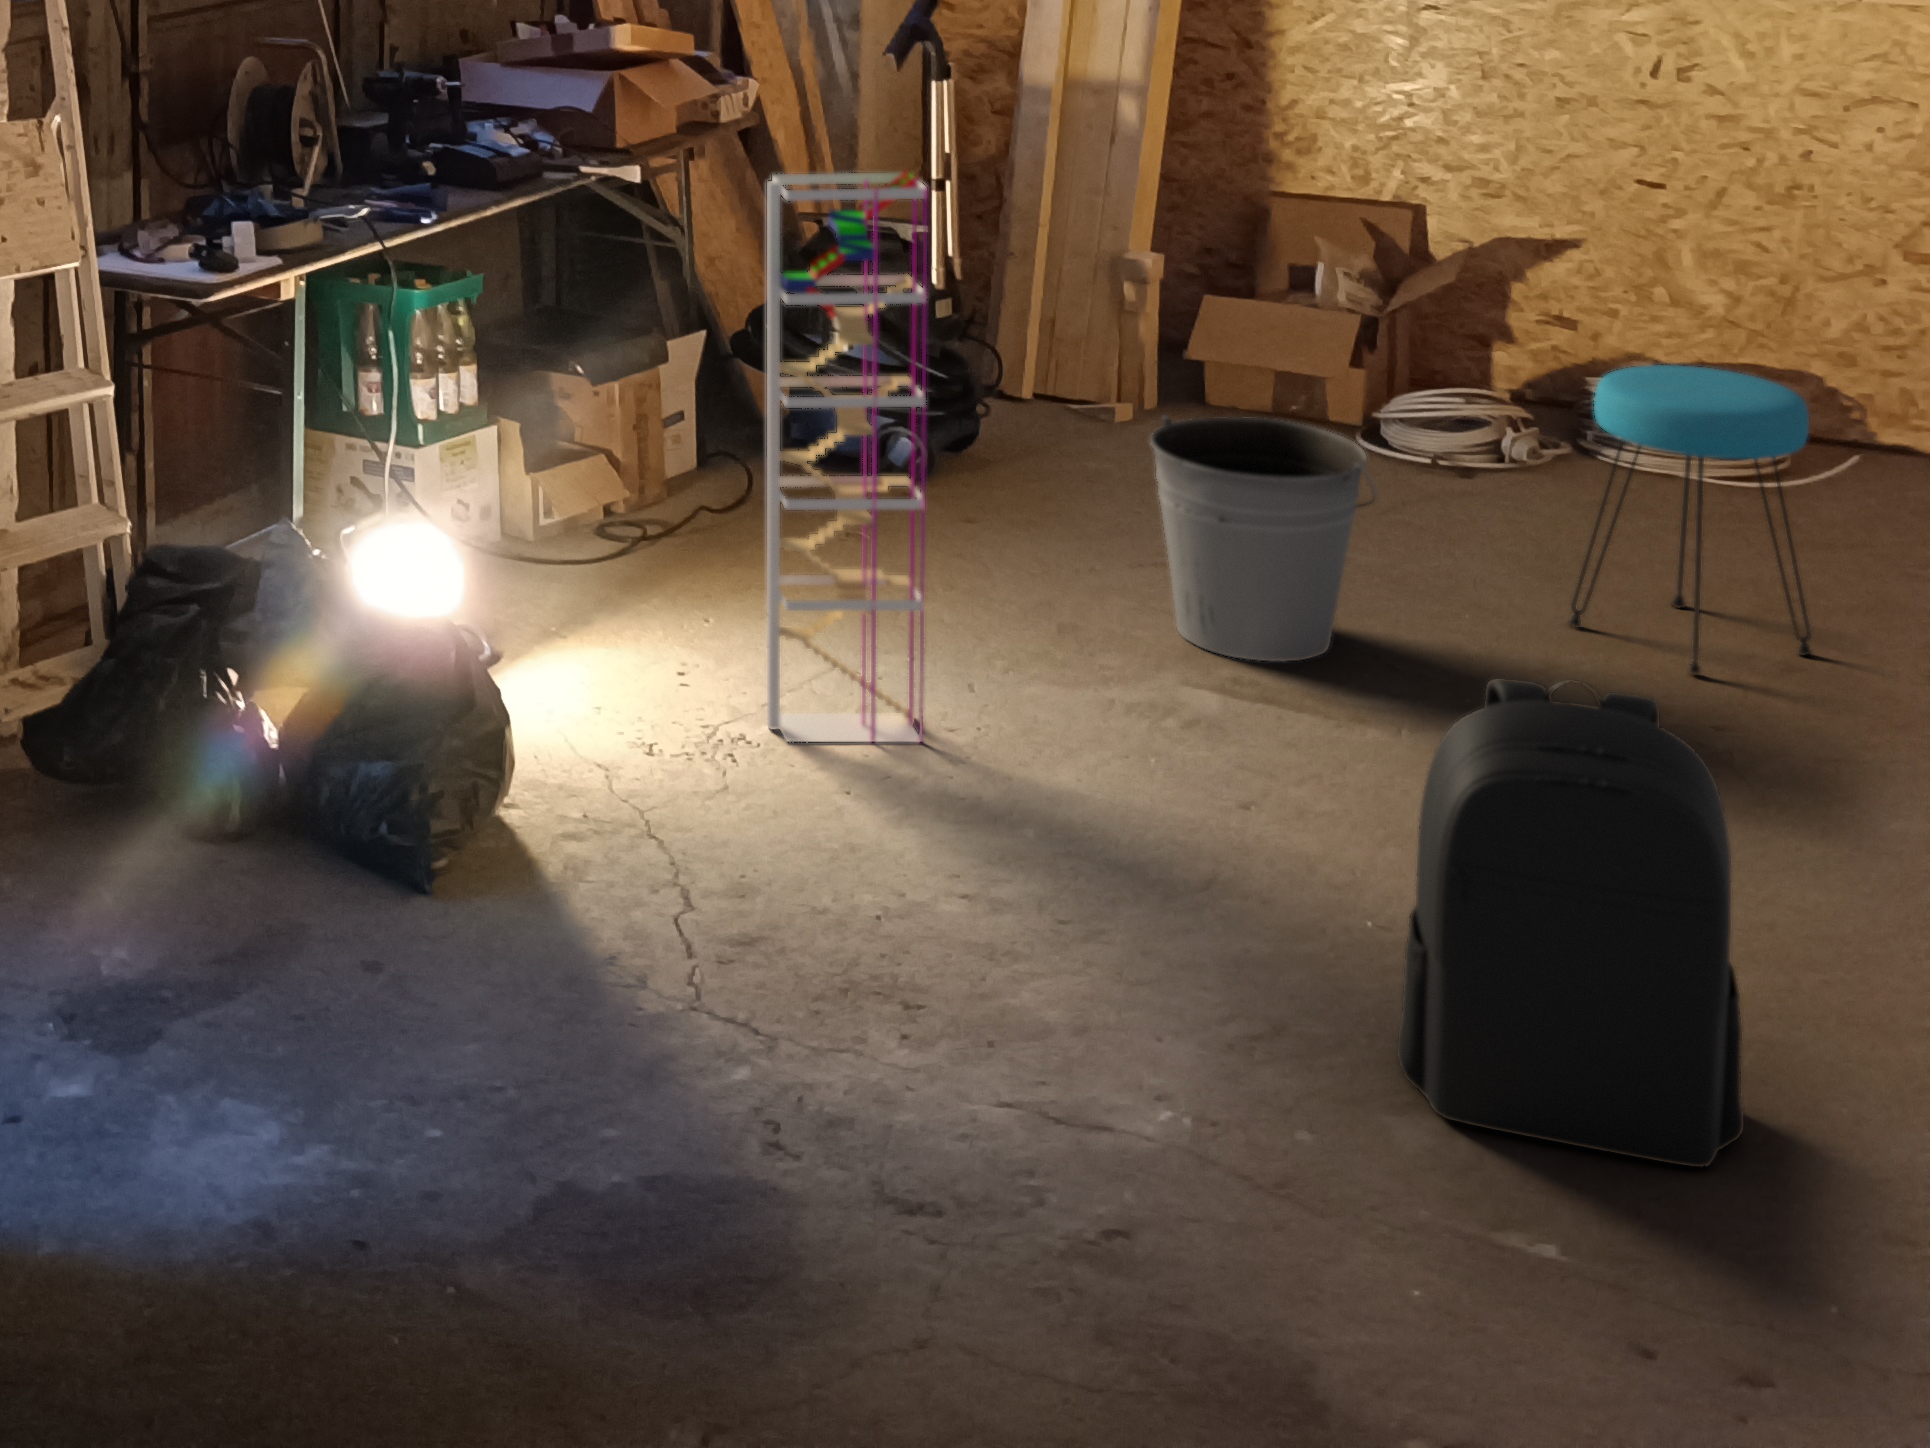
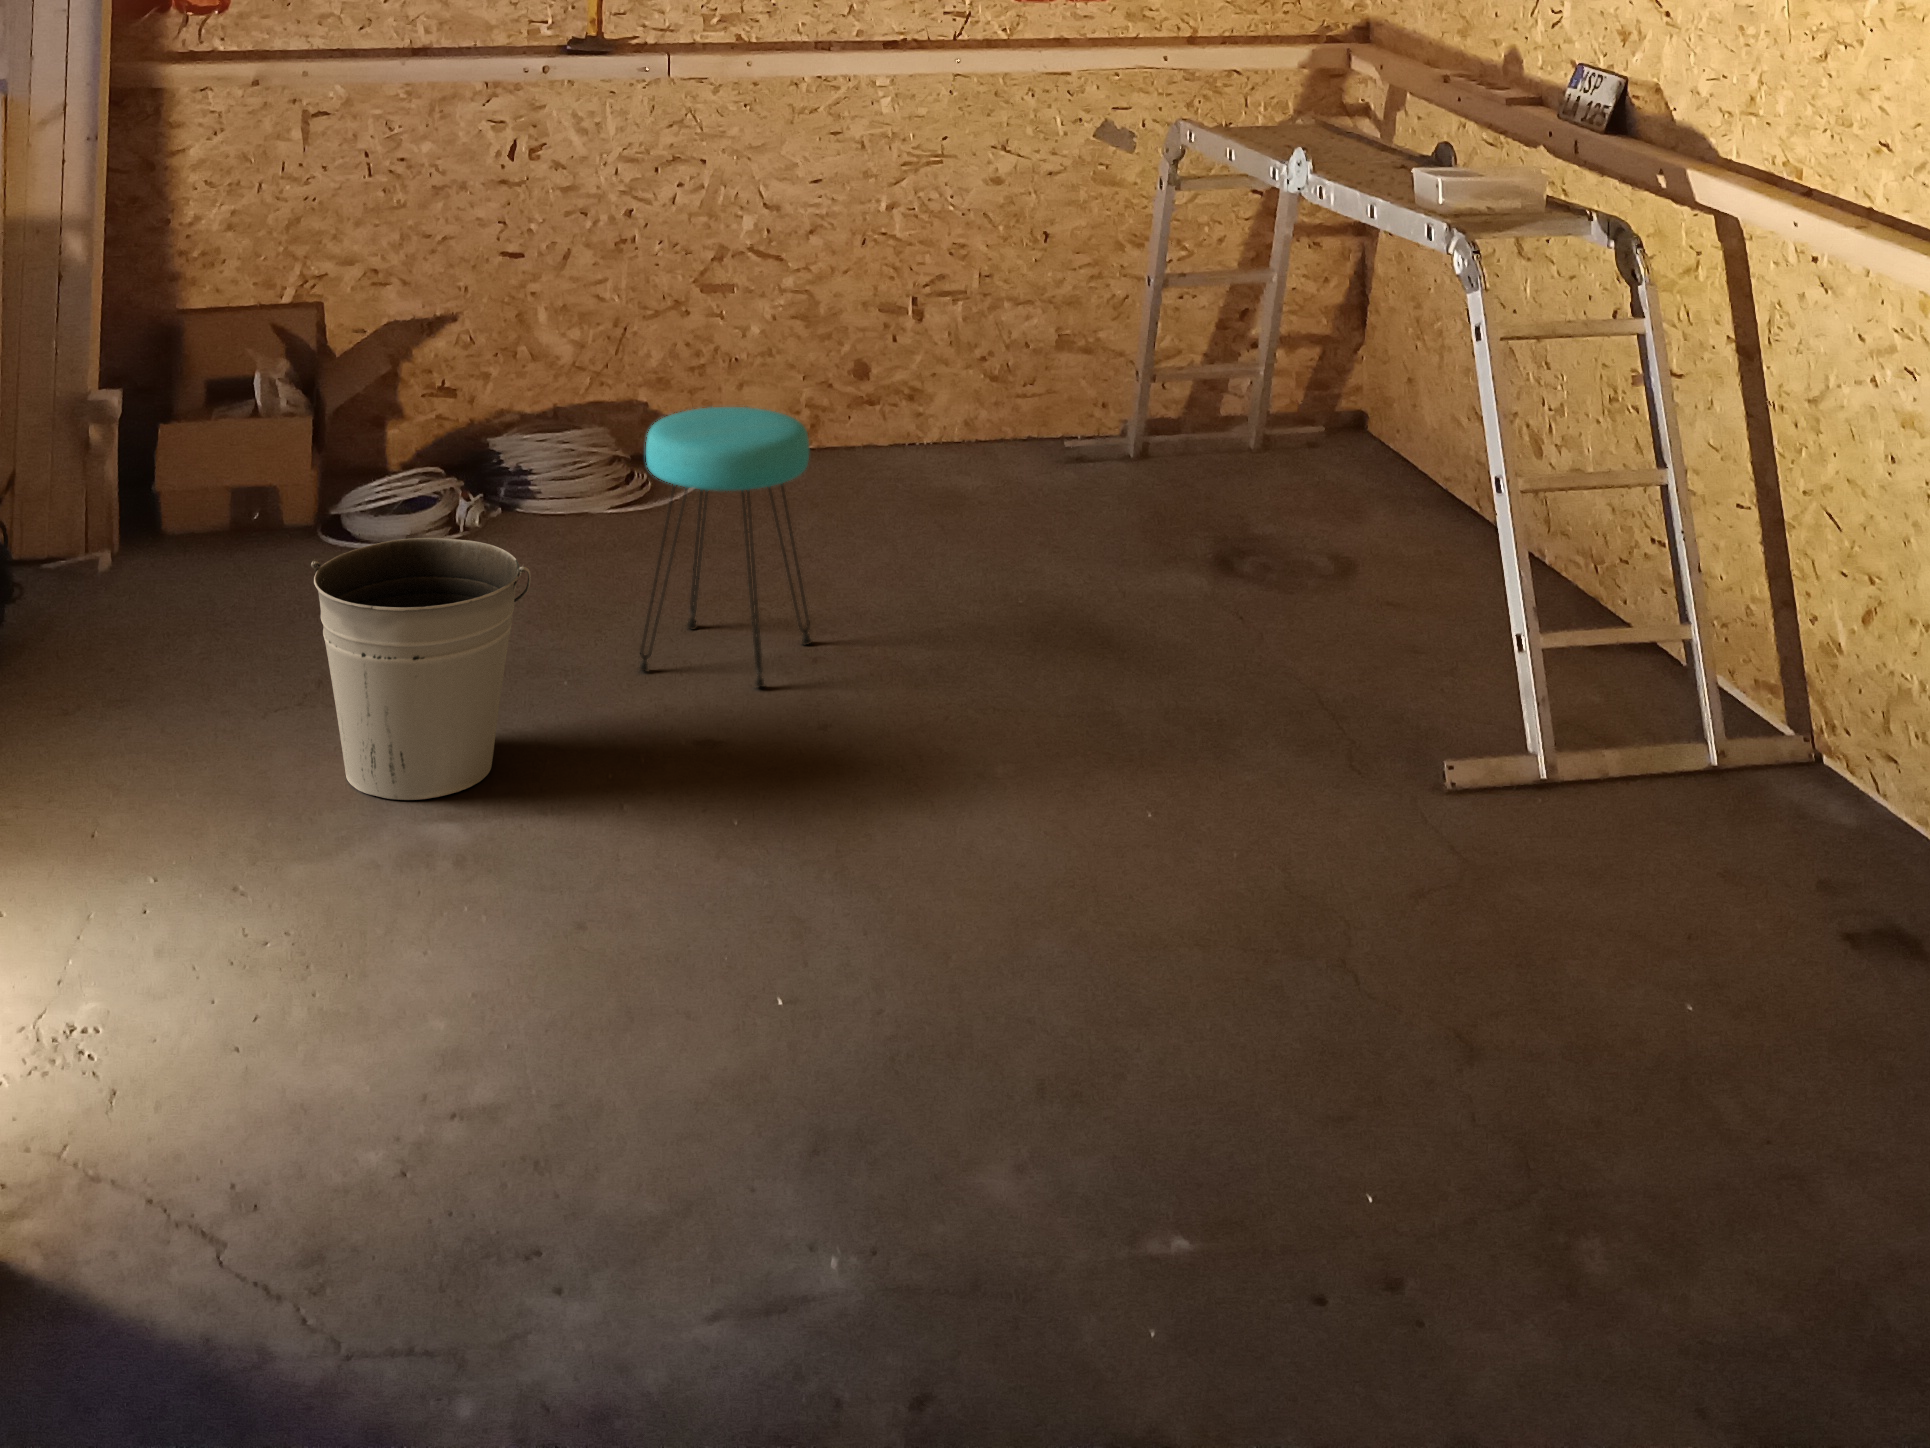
shelving unit: present [767,171,927,742] -> none [27,338,230,1081]
backpack: present [1397,679,1744,1167] -> none [919,733,1218,1232]

